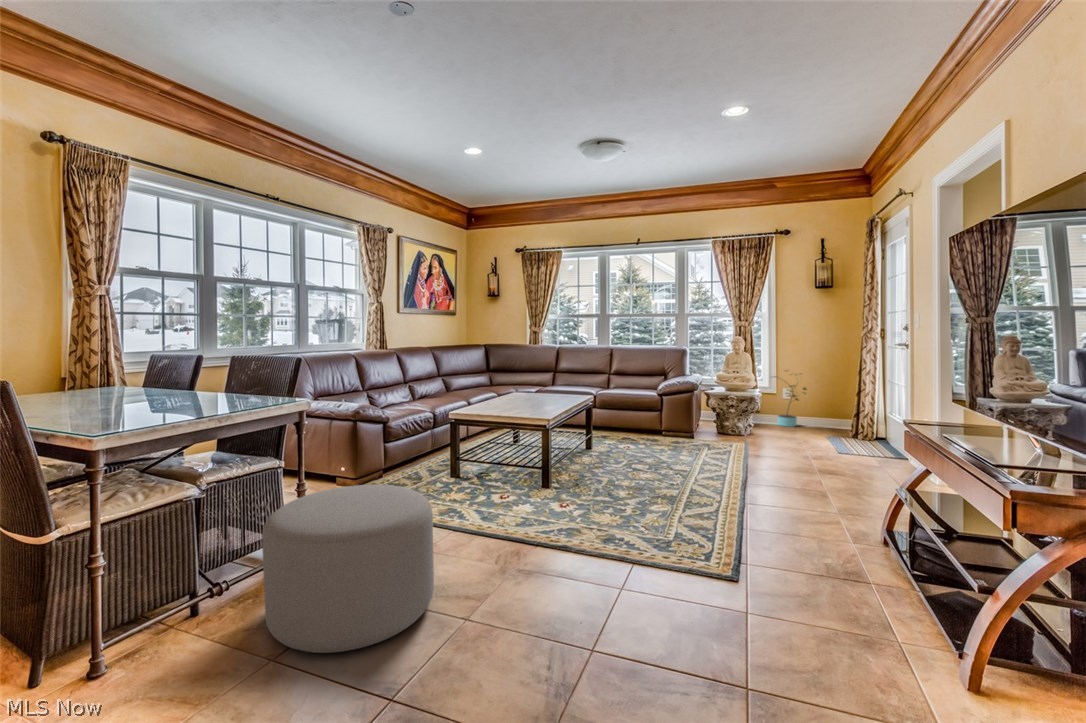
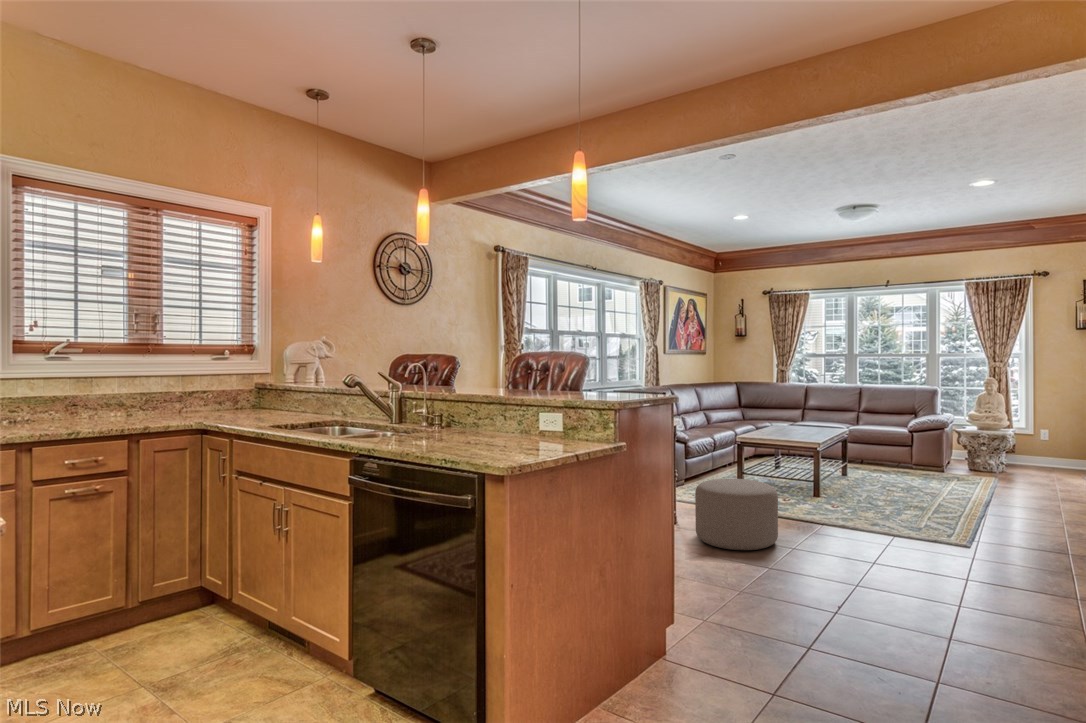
potted plant: present [774,370,806,427] -> none [1029,410,1068,464]

